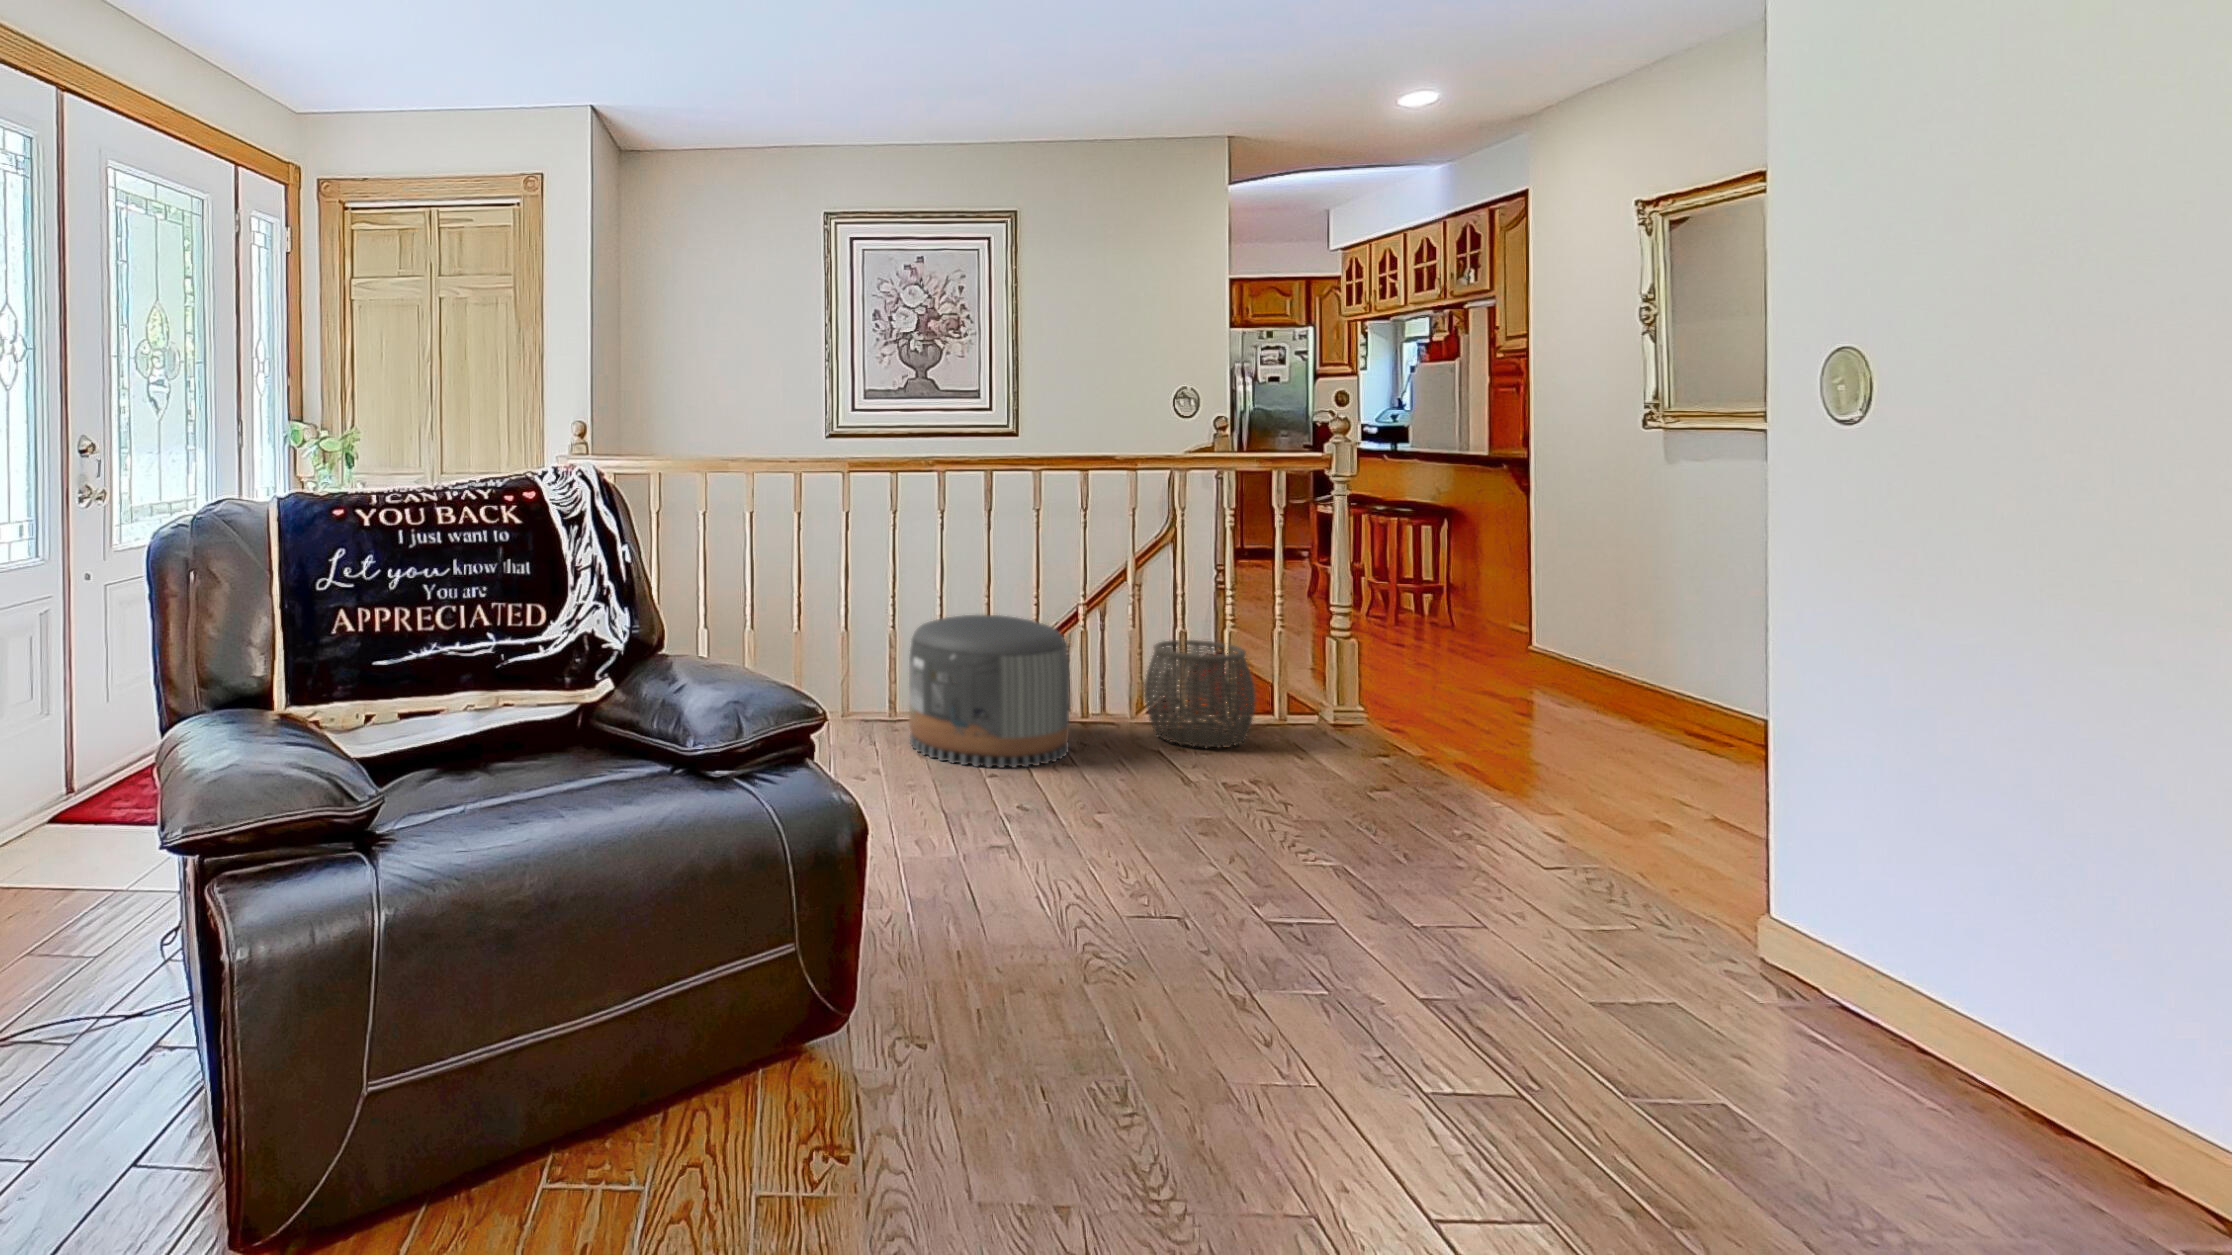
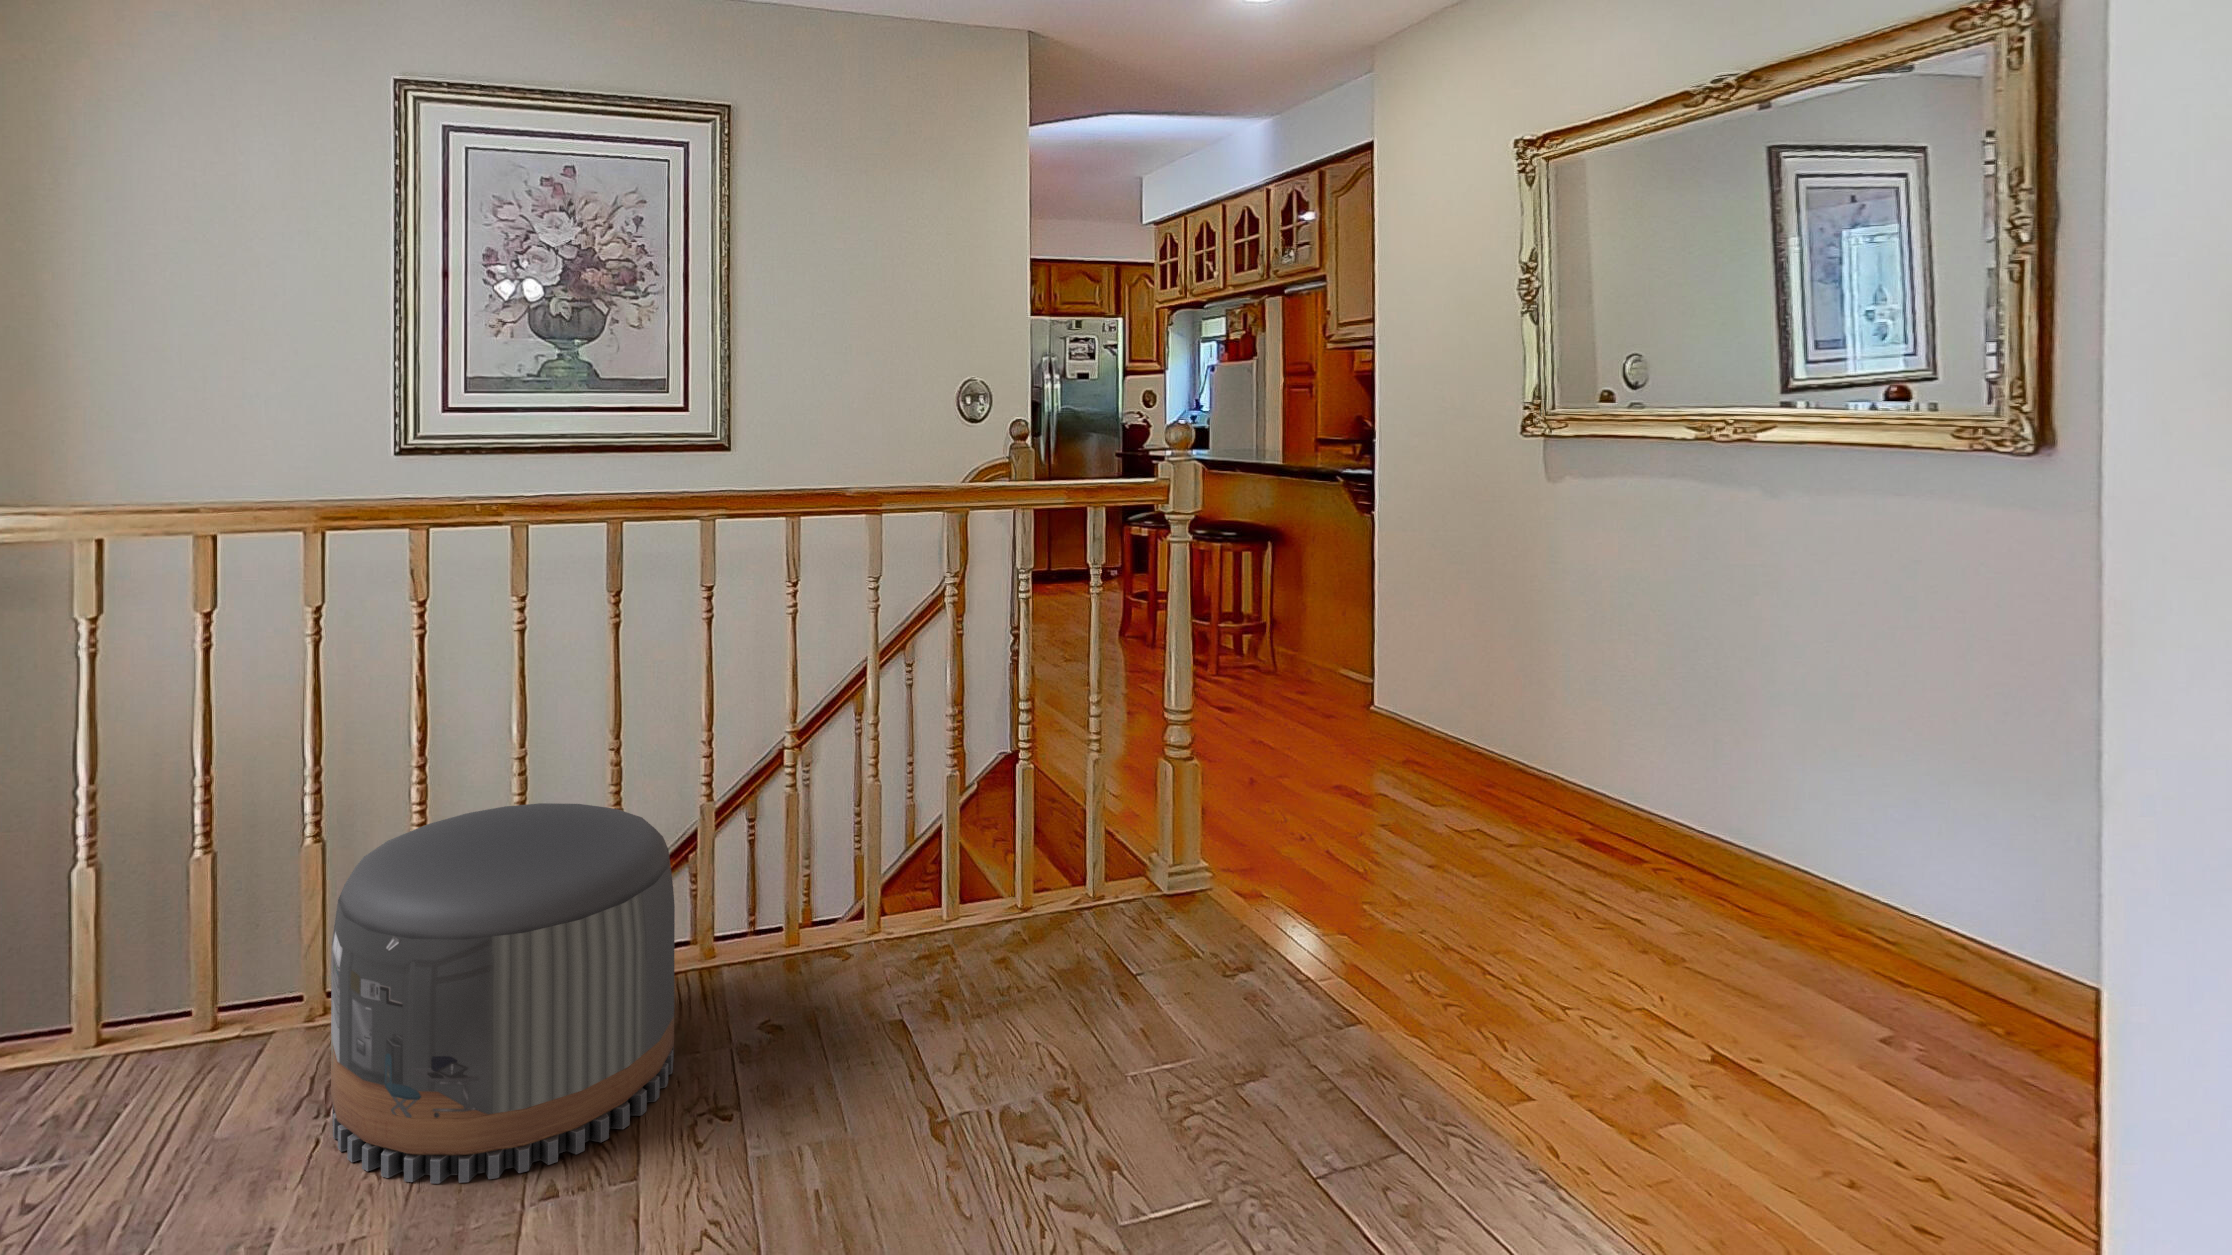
woven basket: present [1144,640,1256,748] -> none [831,807,1020,1027]

